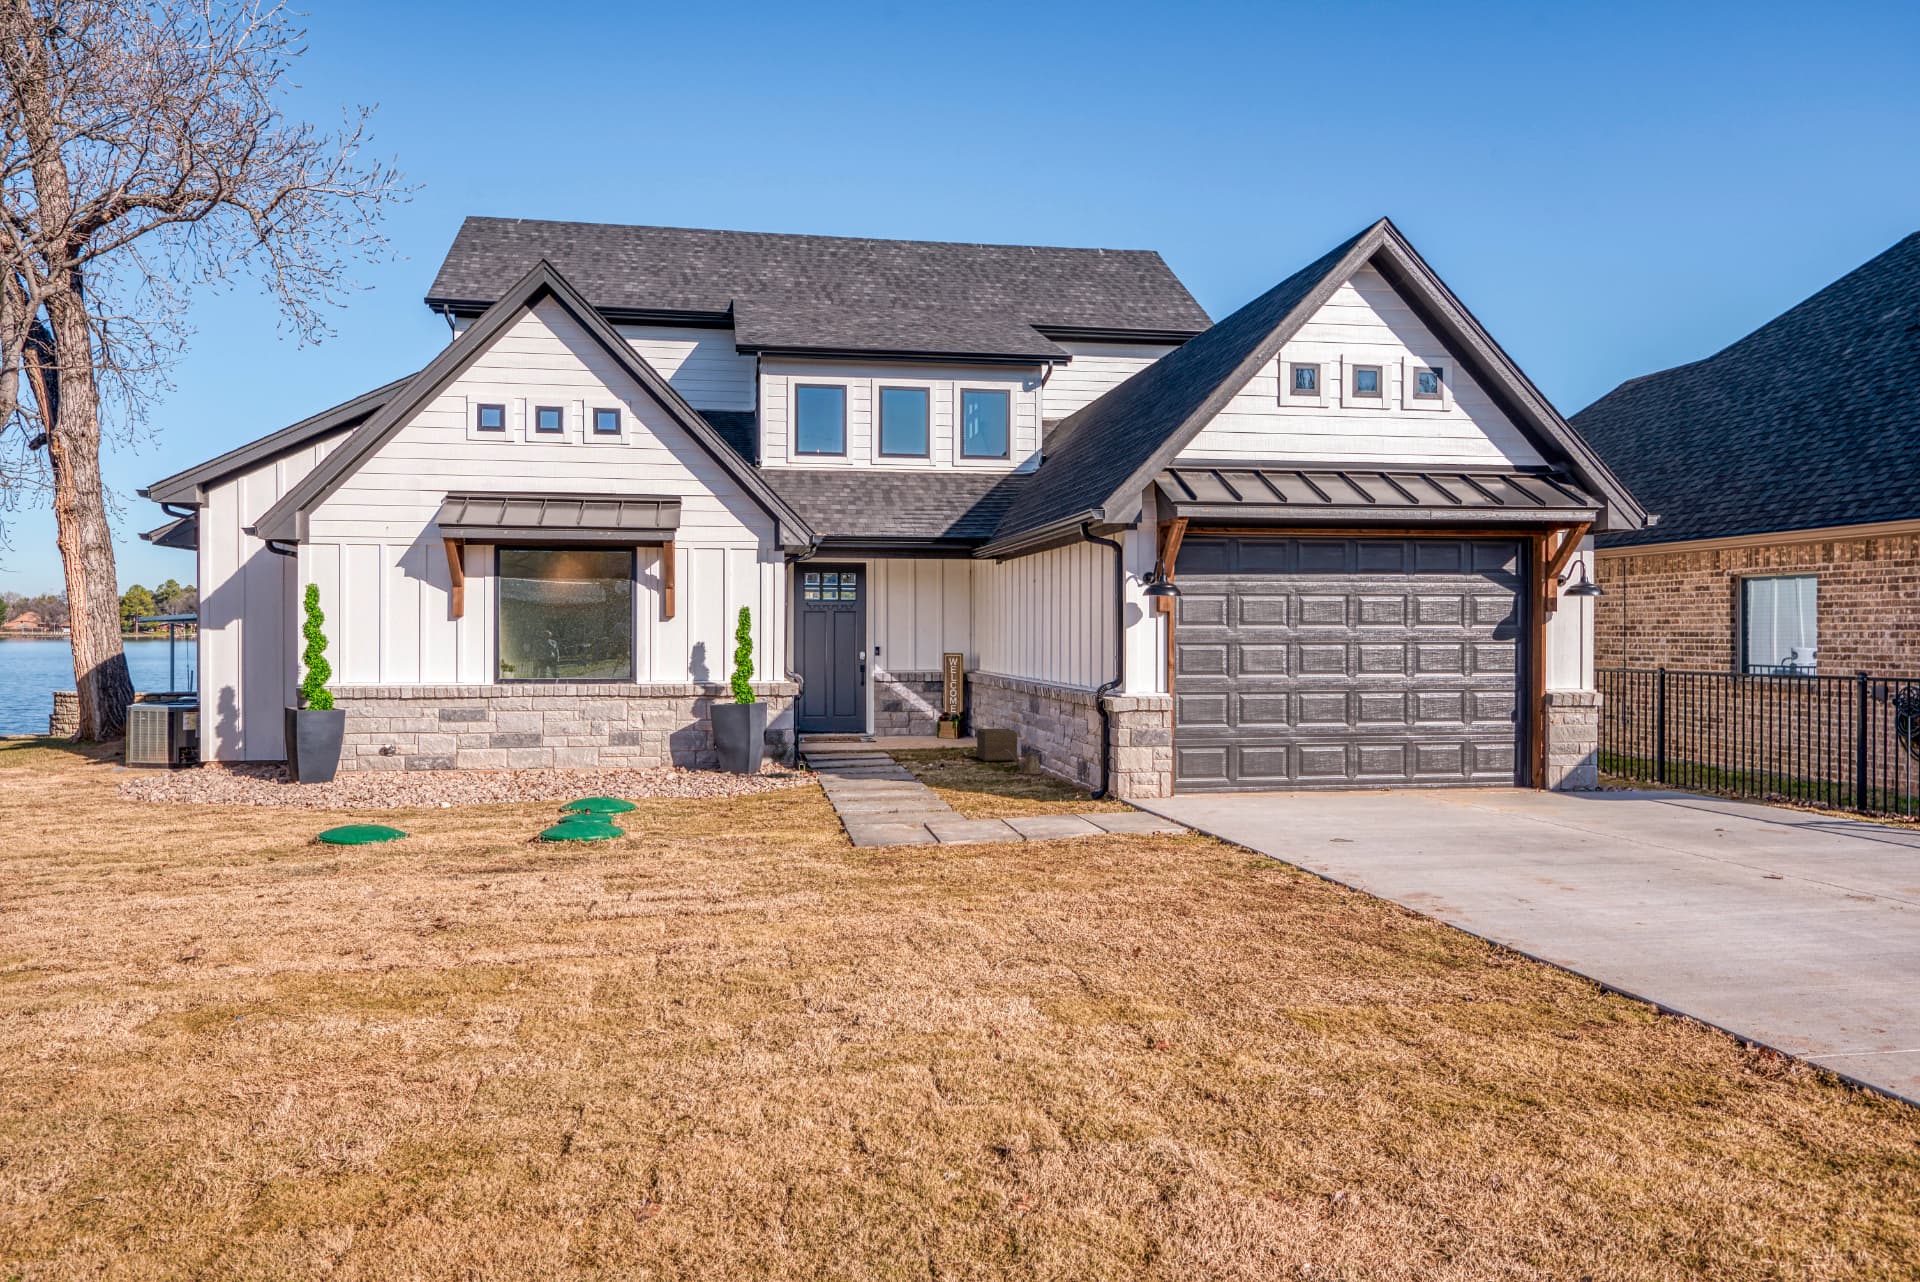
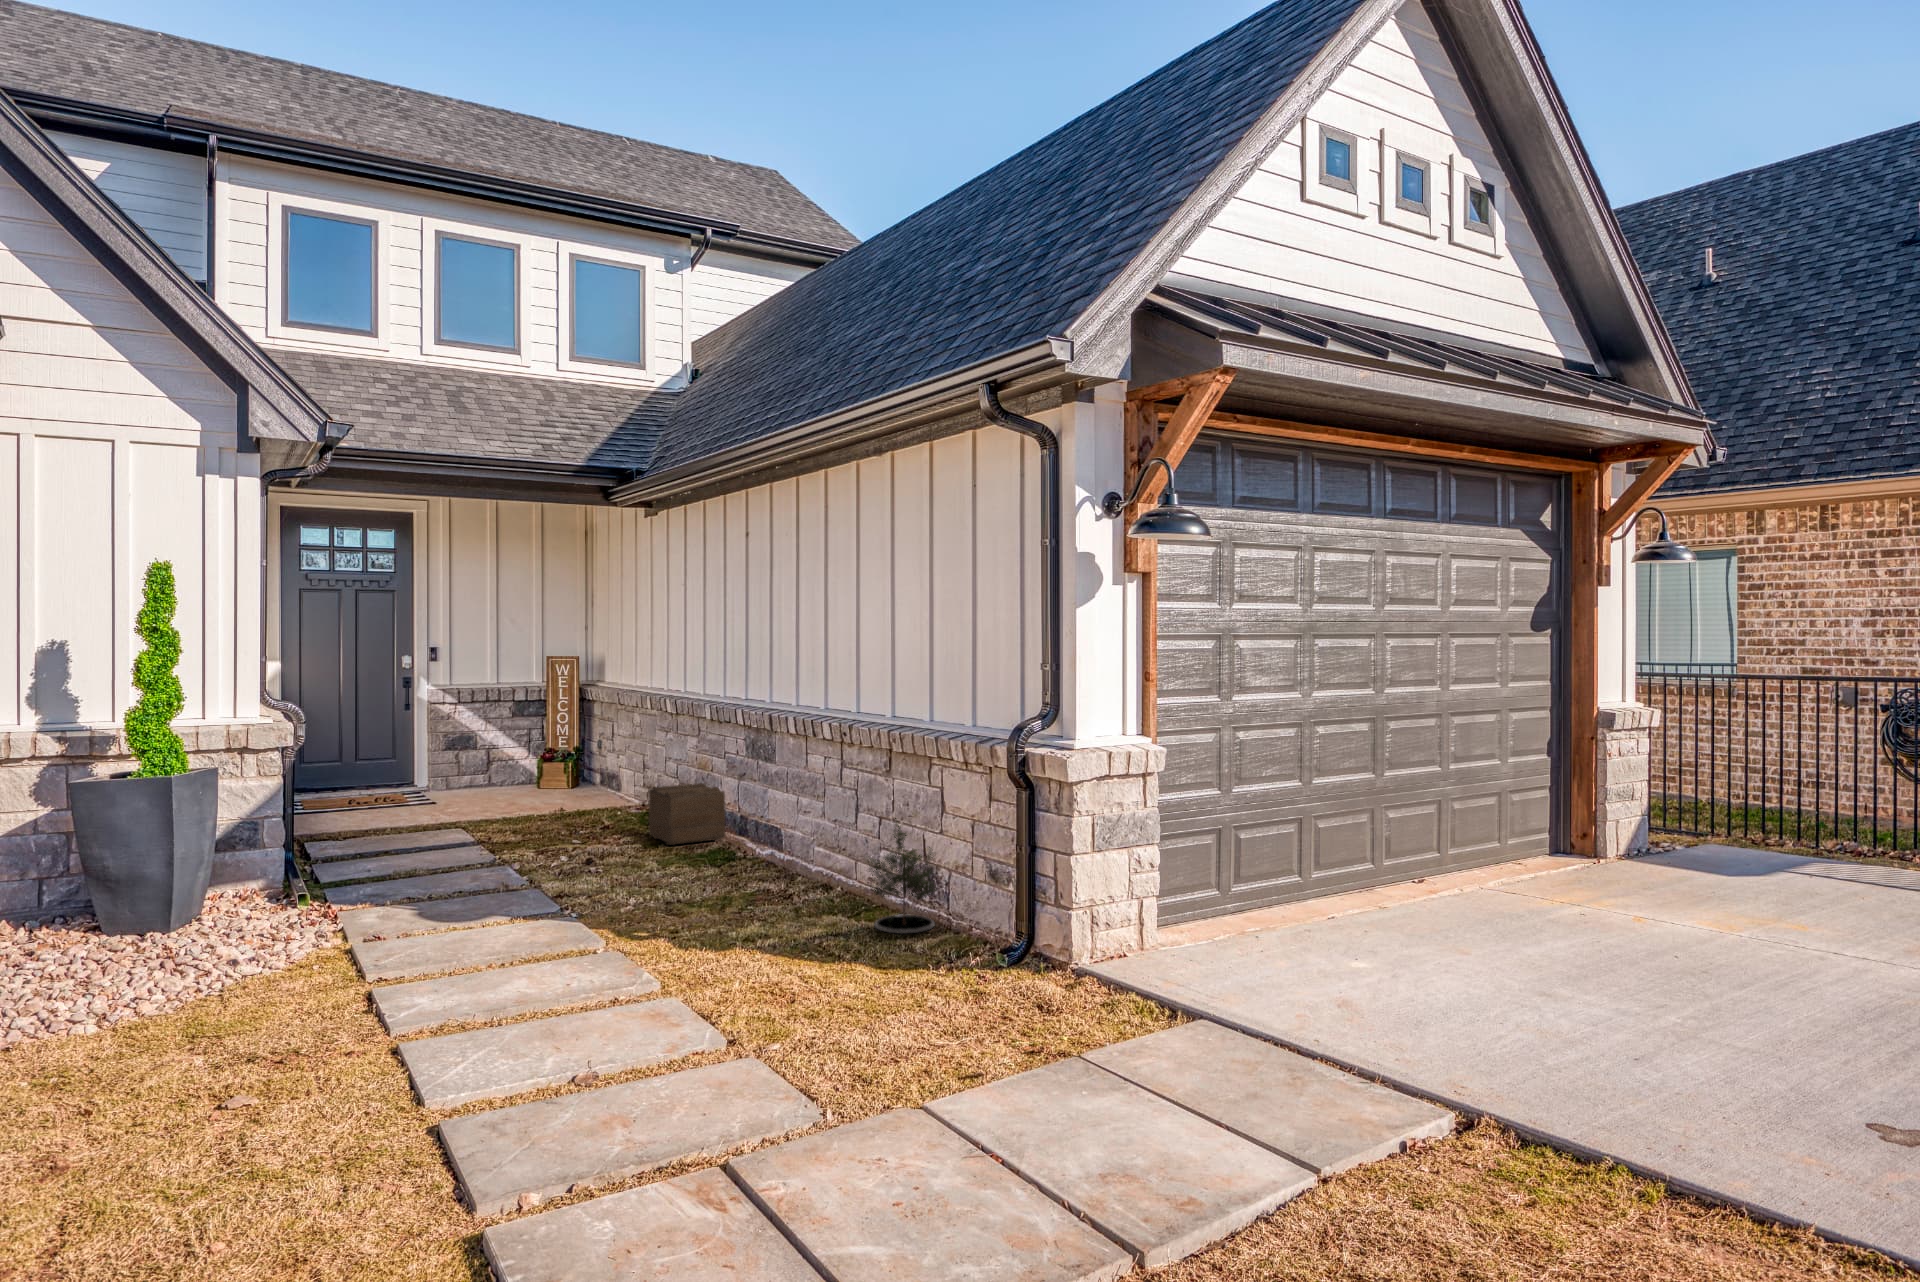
potted tree: present [767,732,795,778] -> present [869,818,936,933]
watering can: present [1005,749,1046,774] -> none [740,836,811,880]

